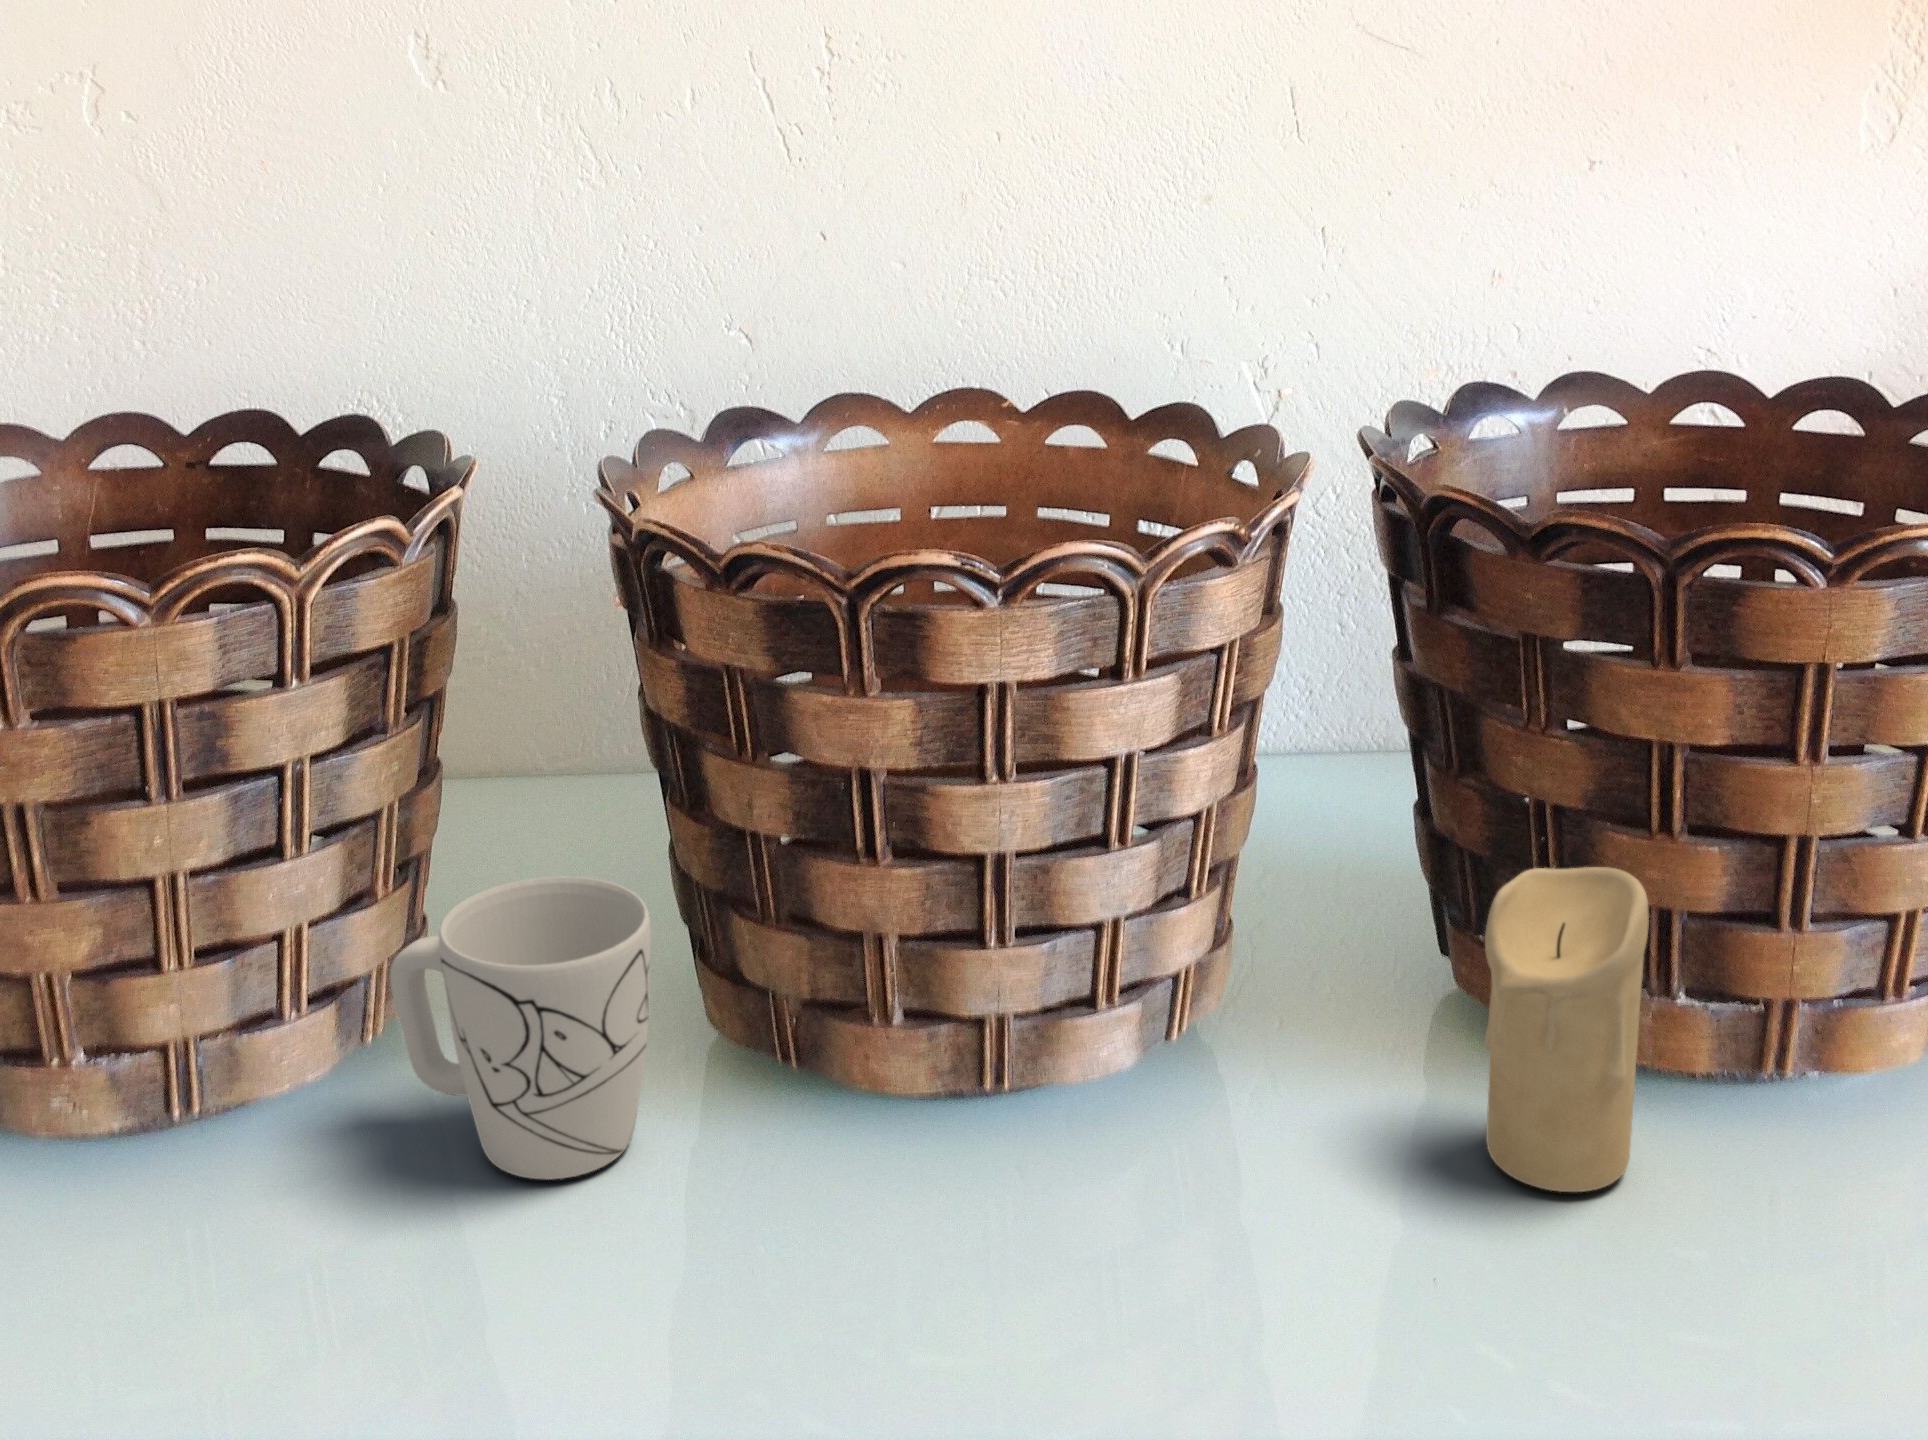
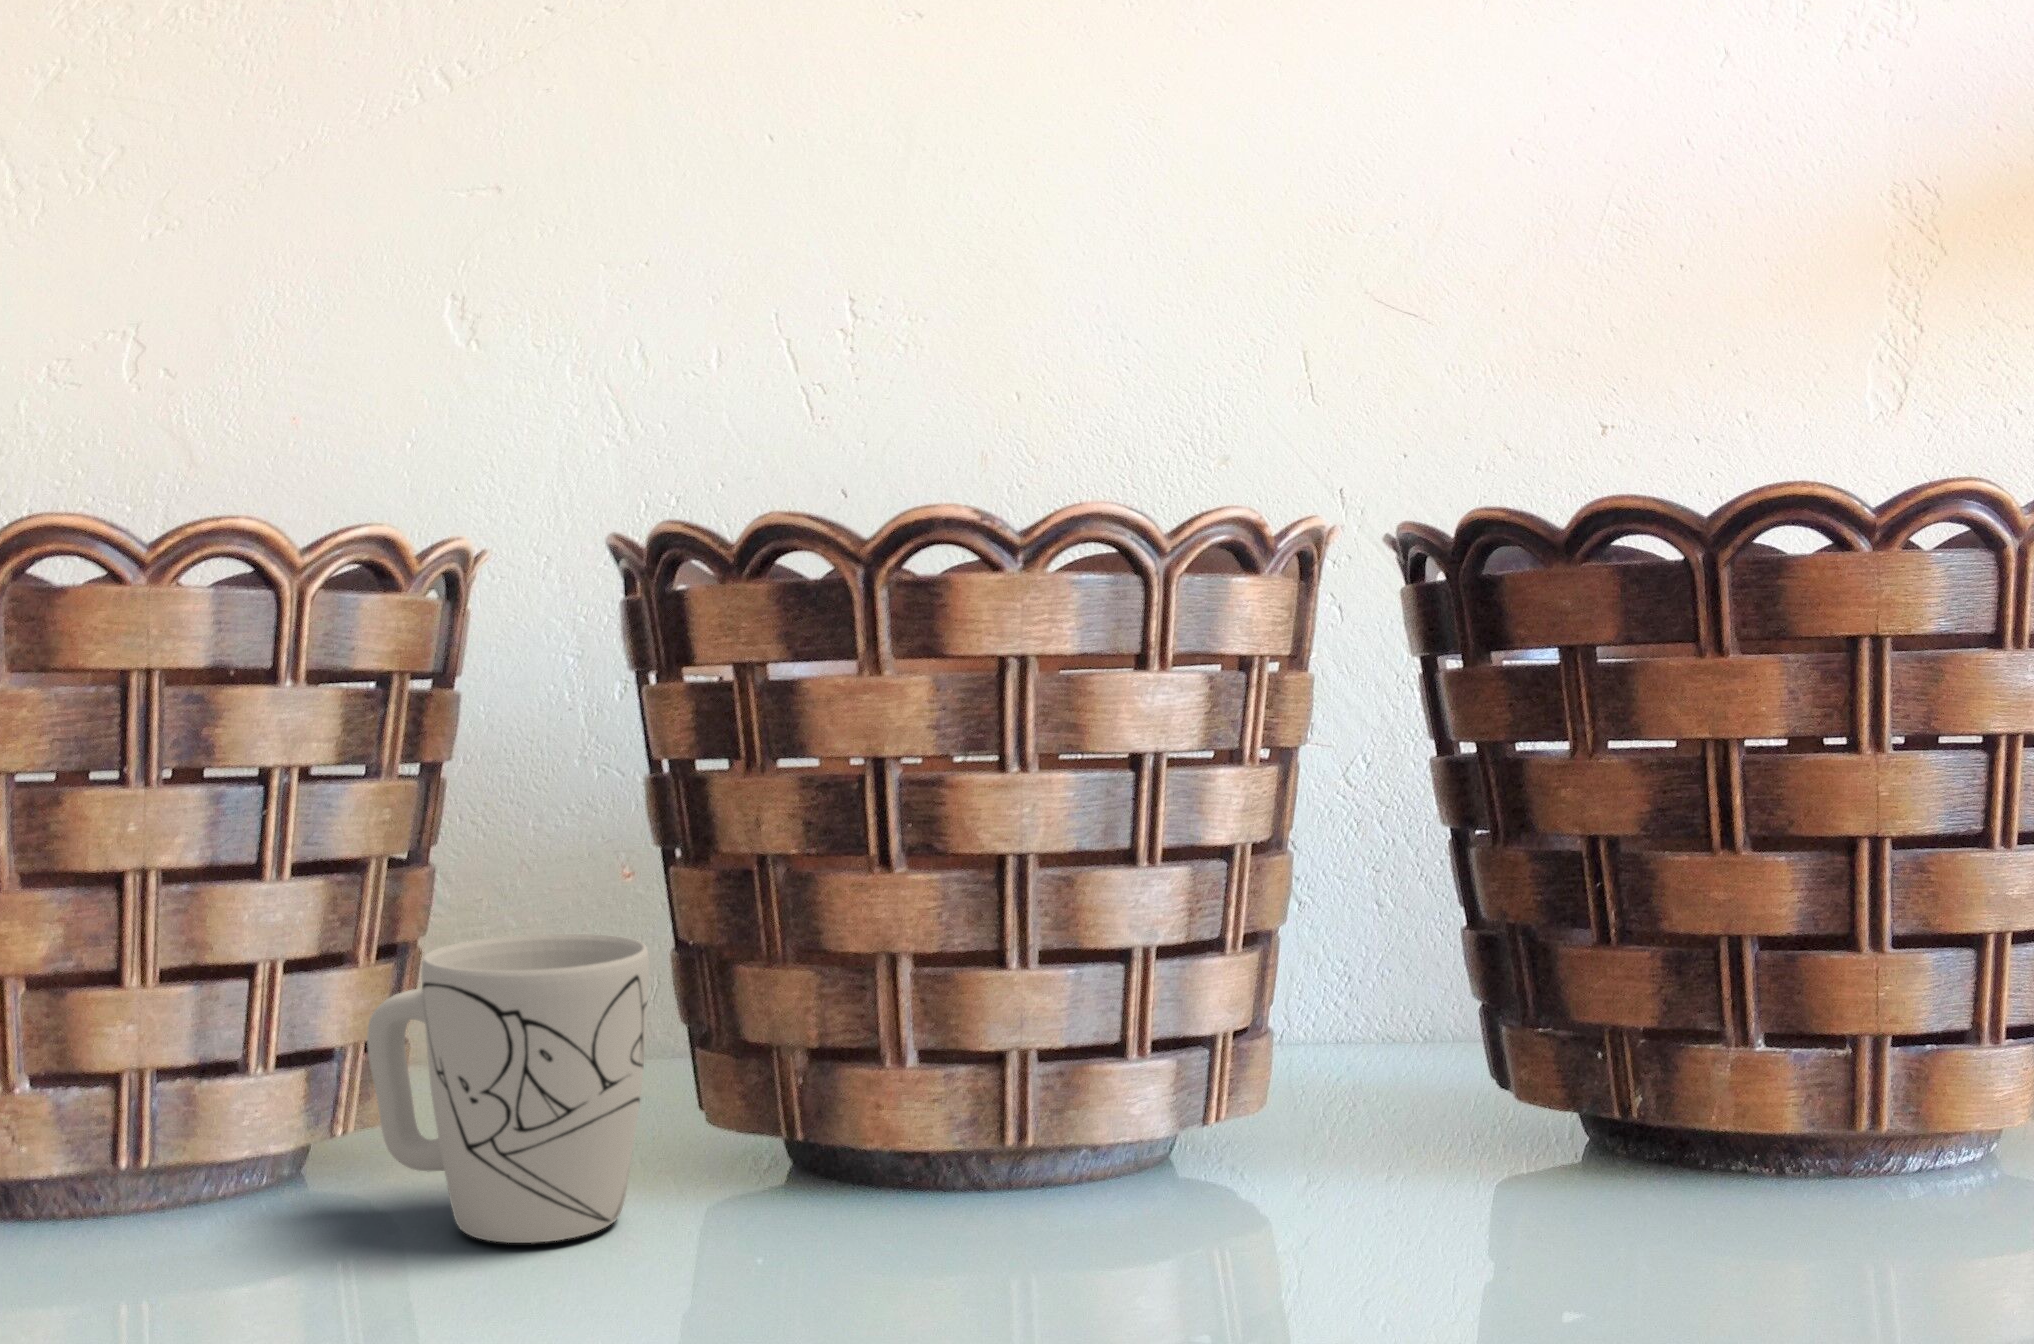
candle: present [1485,867,1649,1192] -> none [1546,885,1726,1242]

